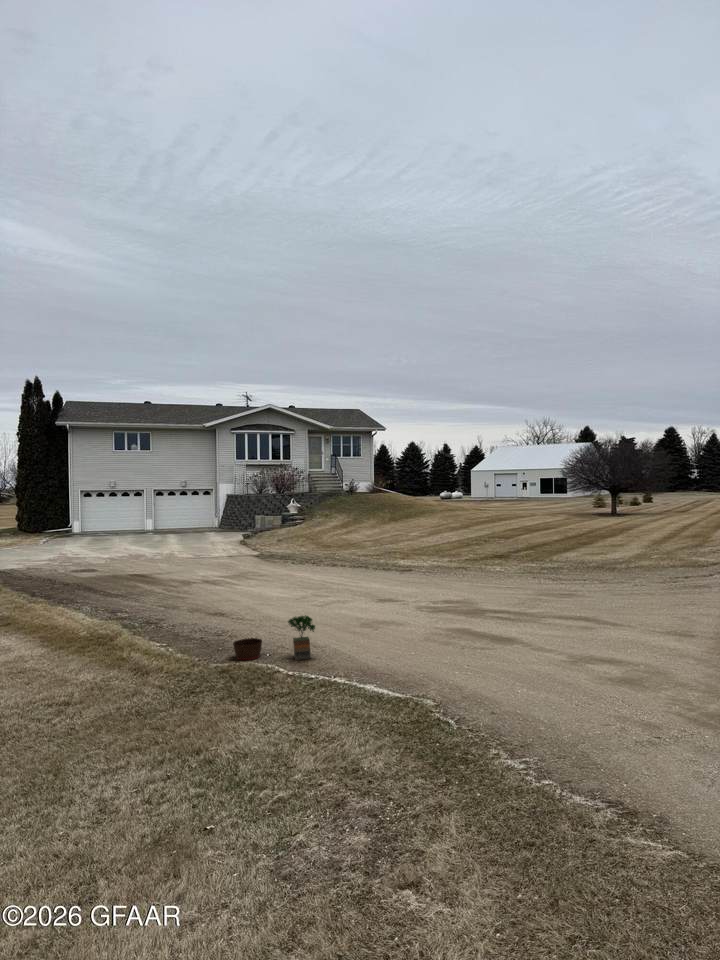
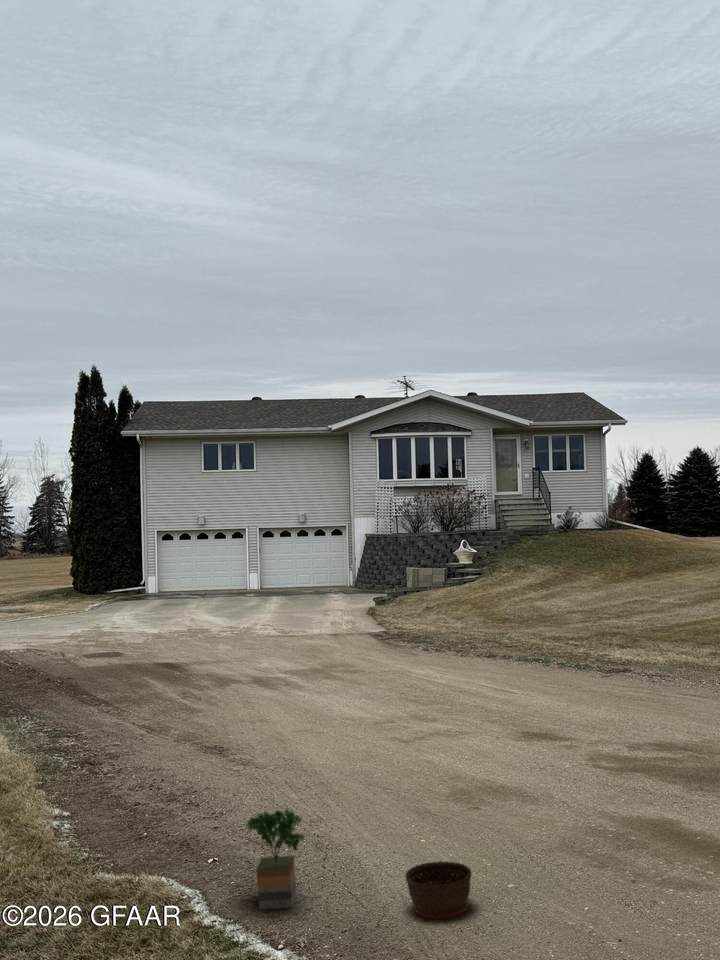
basket: present [233,638,262,660] -> present [406,861,471,919]

